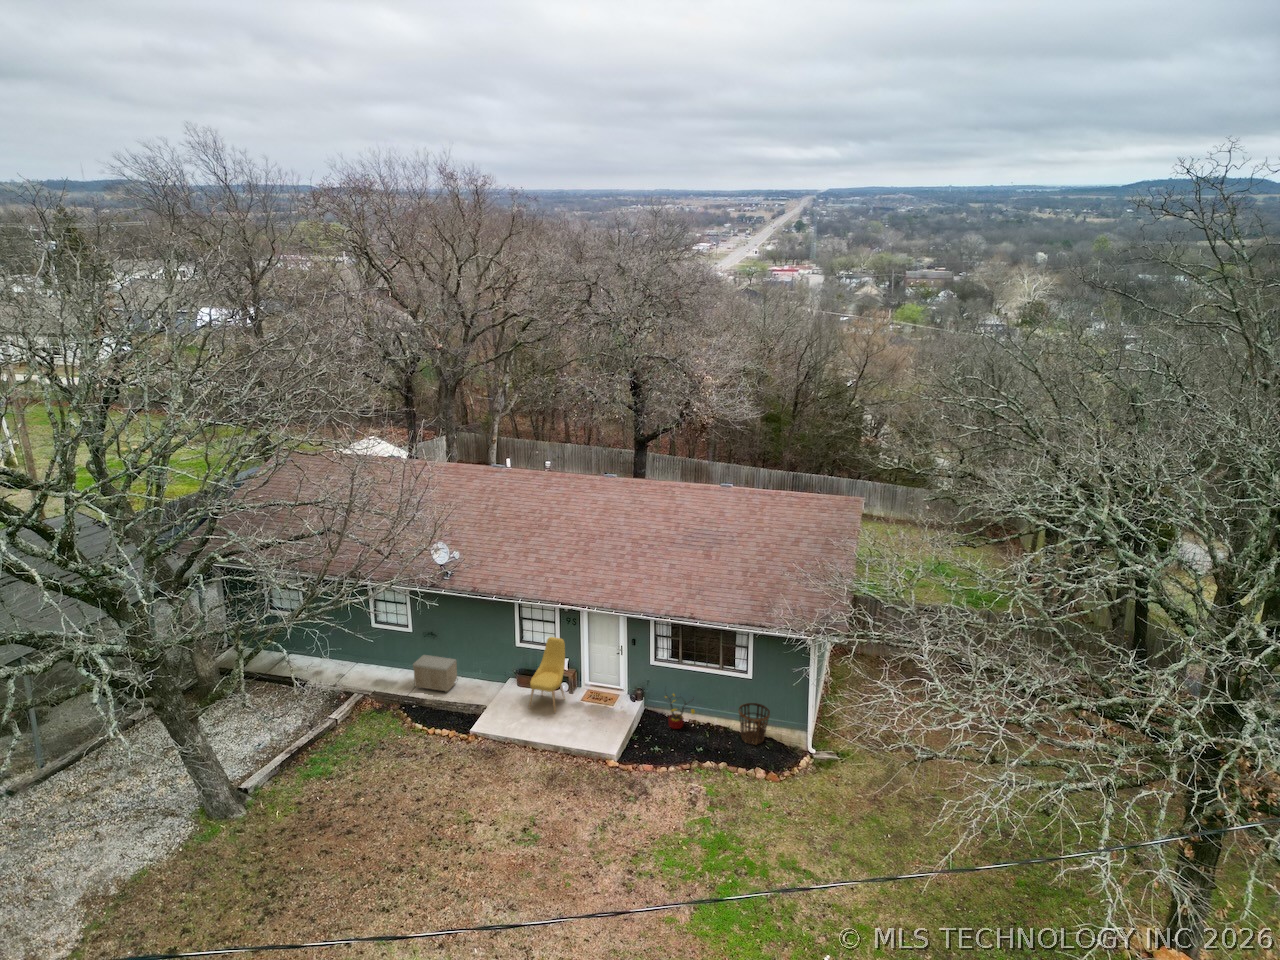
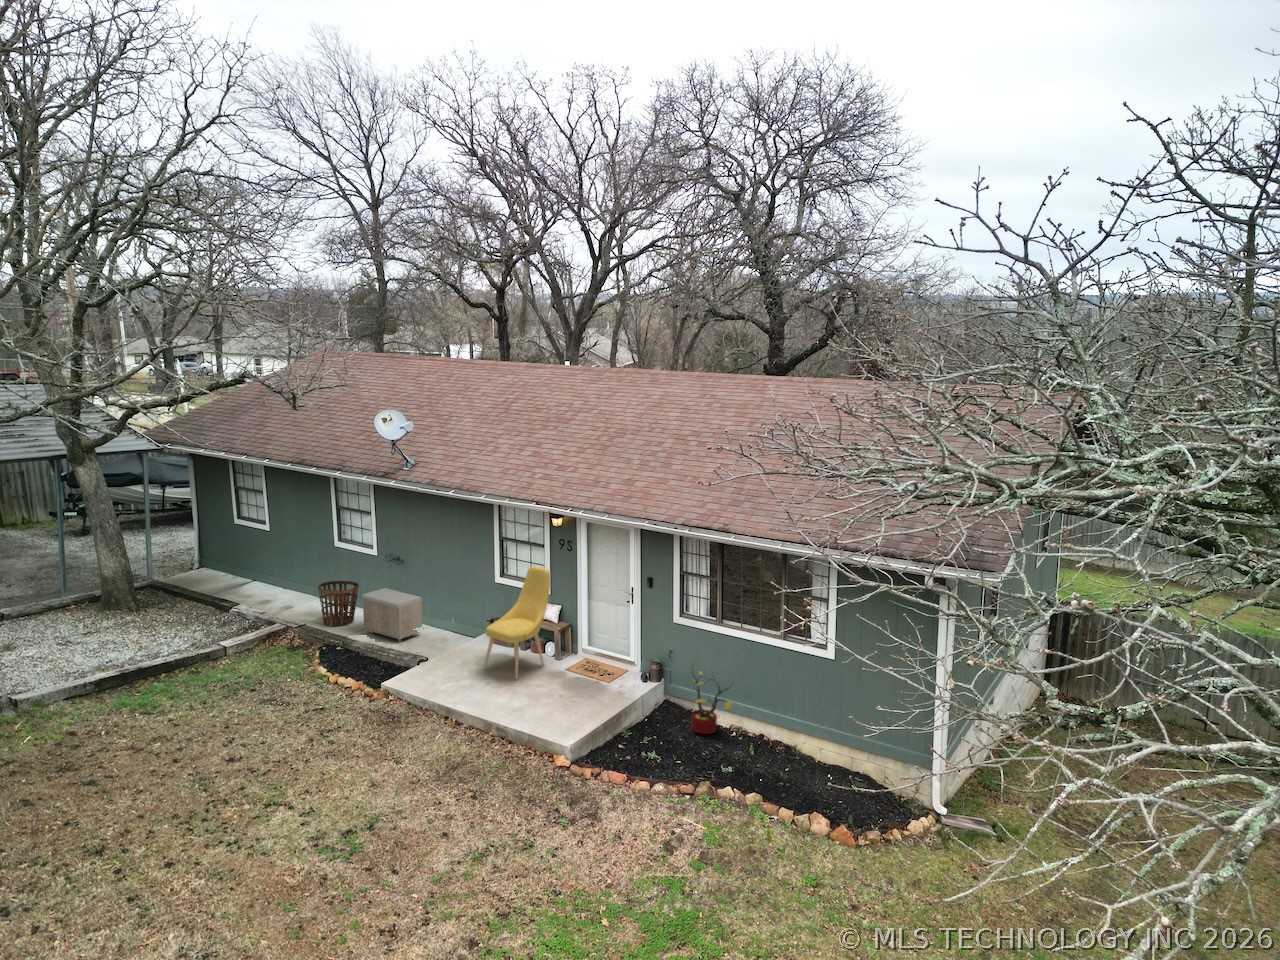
basket: present [739,703,770,745] -> present [318,581,359,626]

